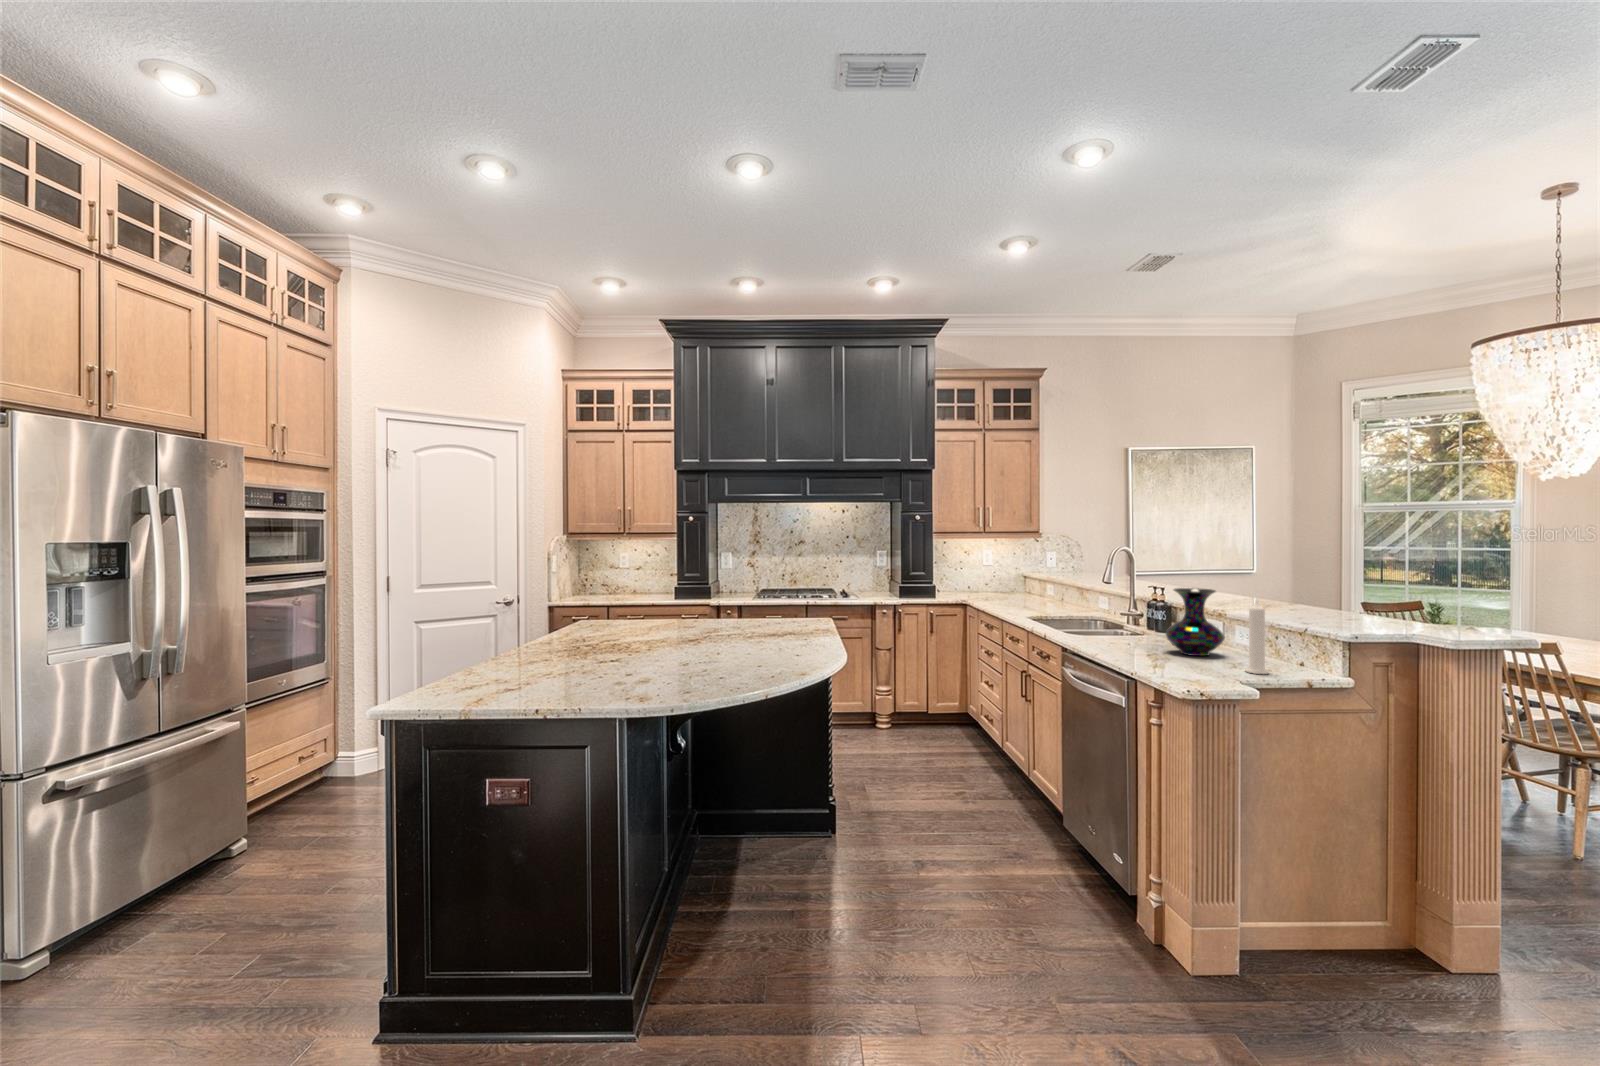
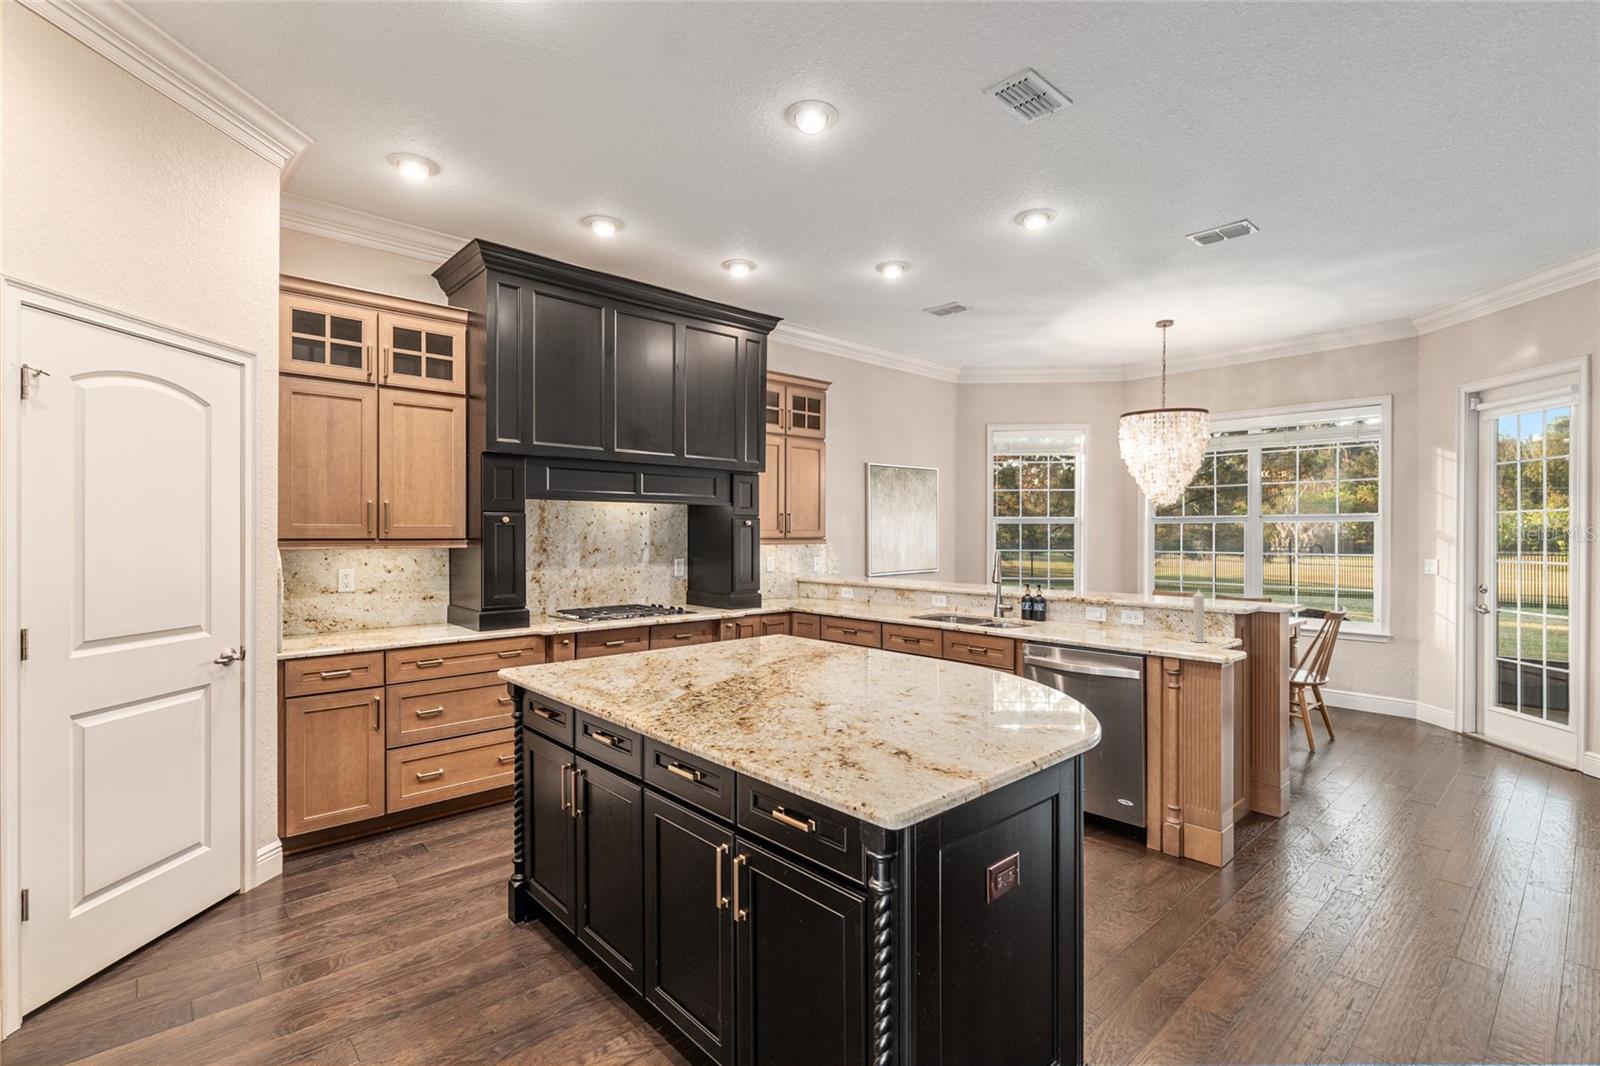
vase: present [1166,588,1224,656] -> none [1104,583,1147,635]

